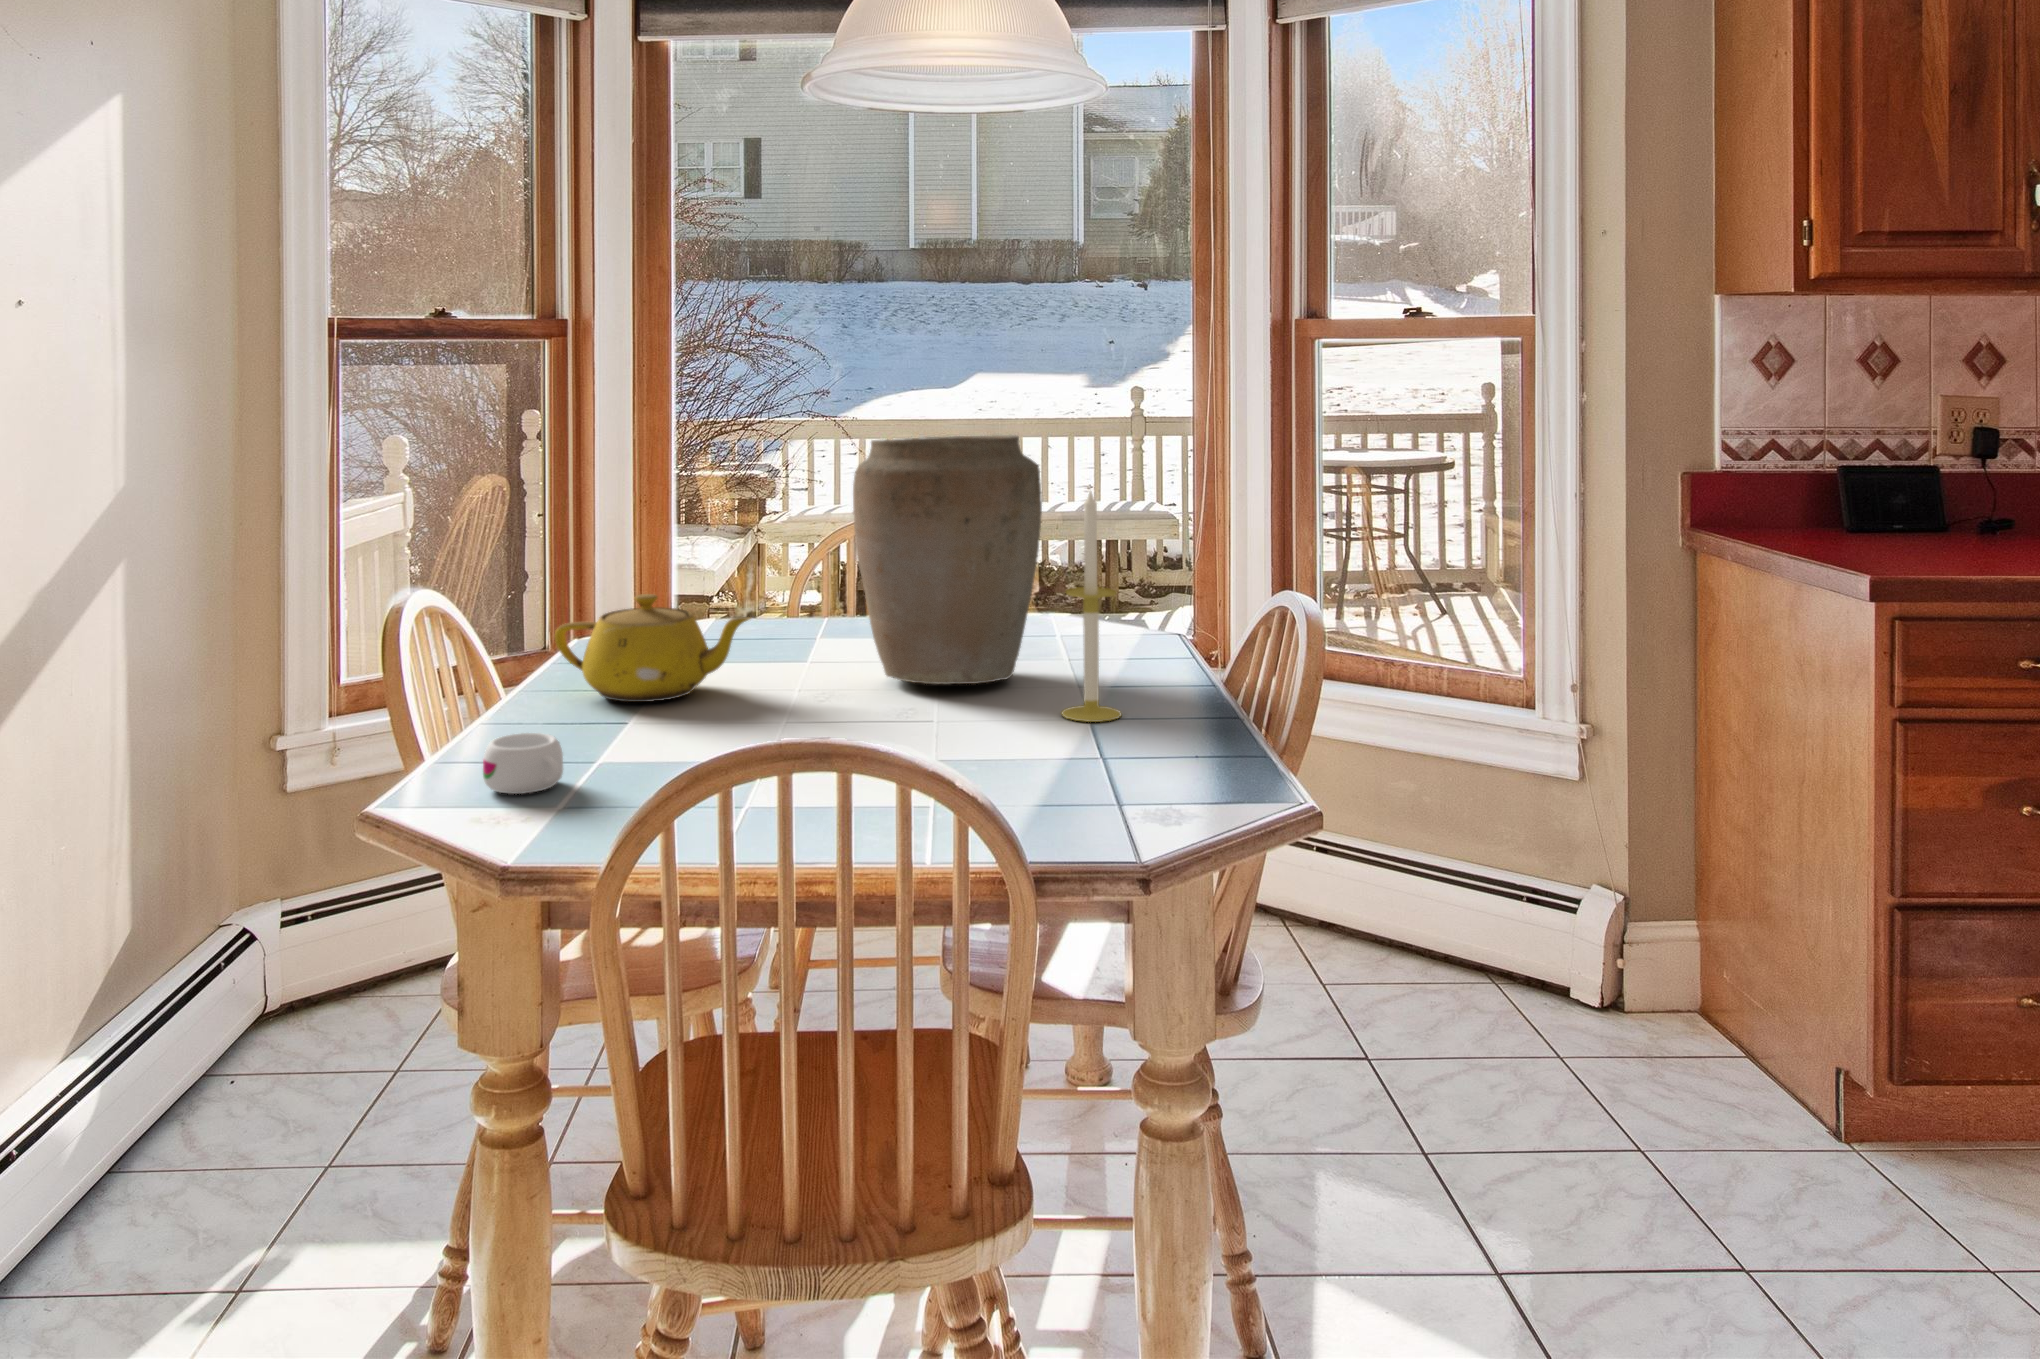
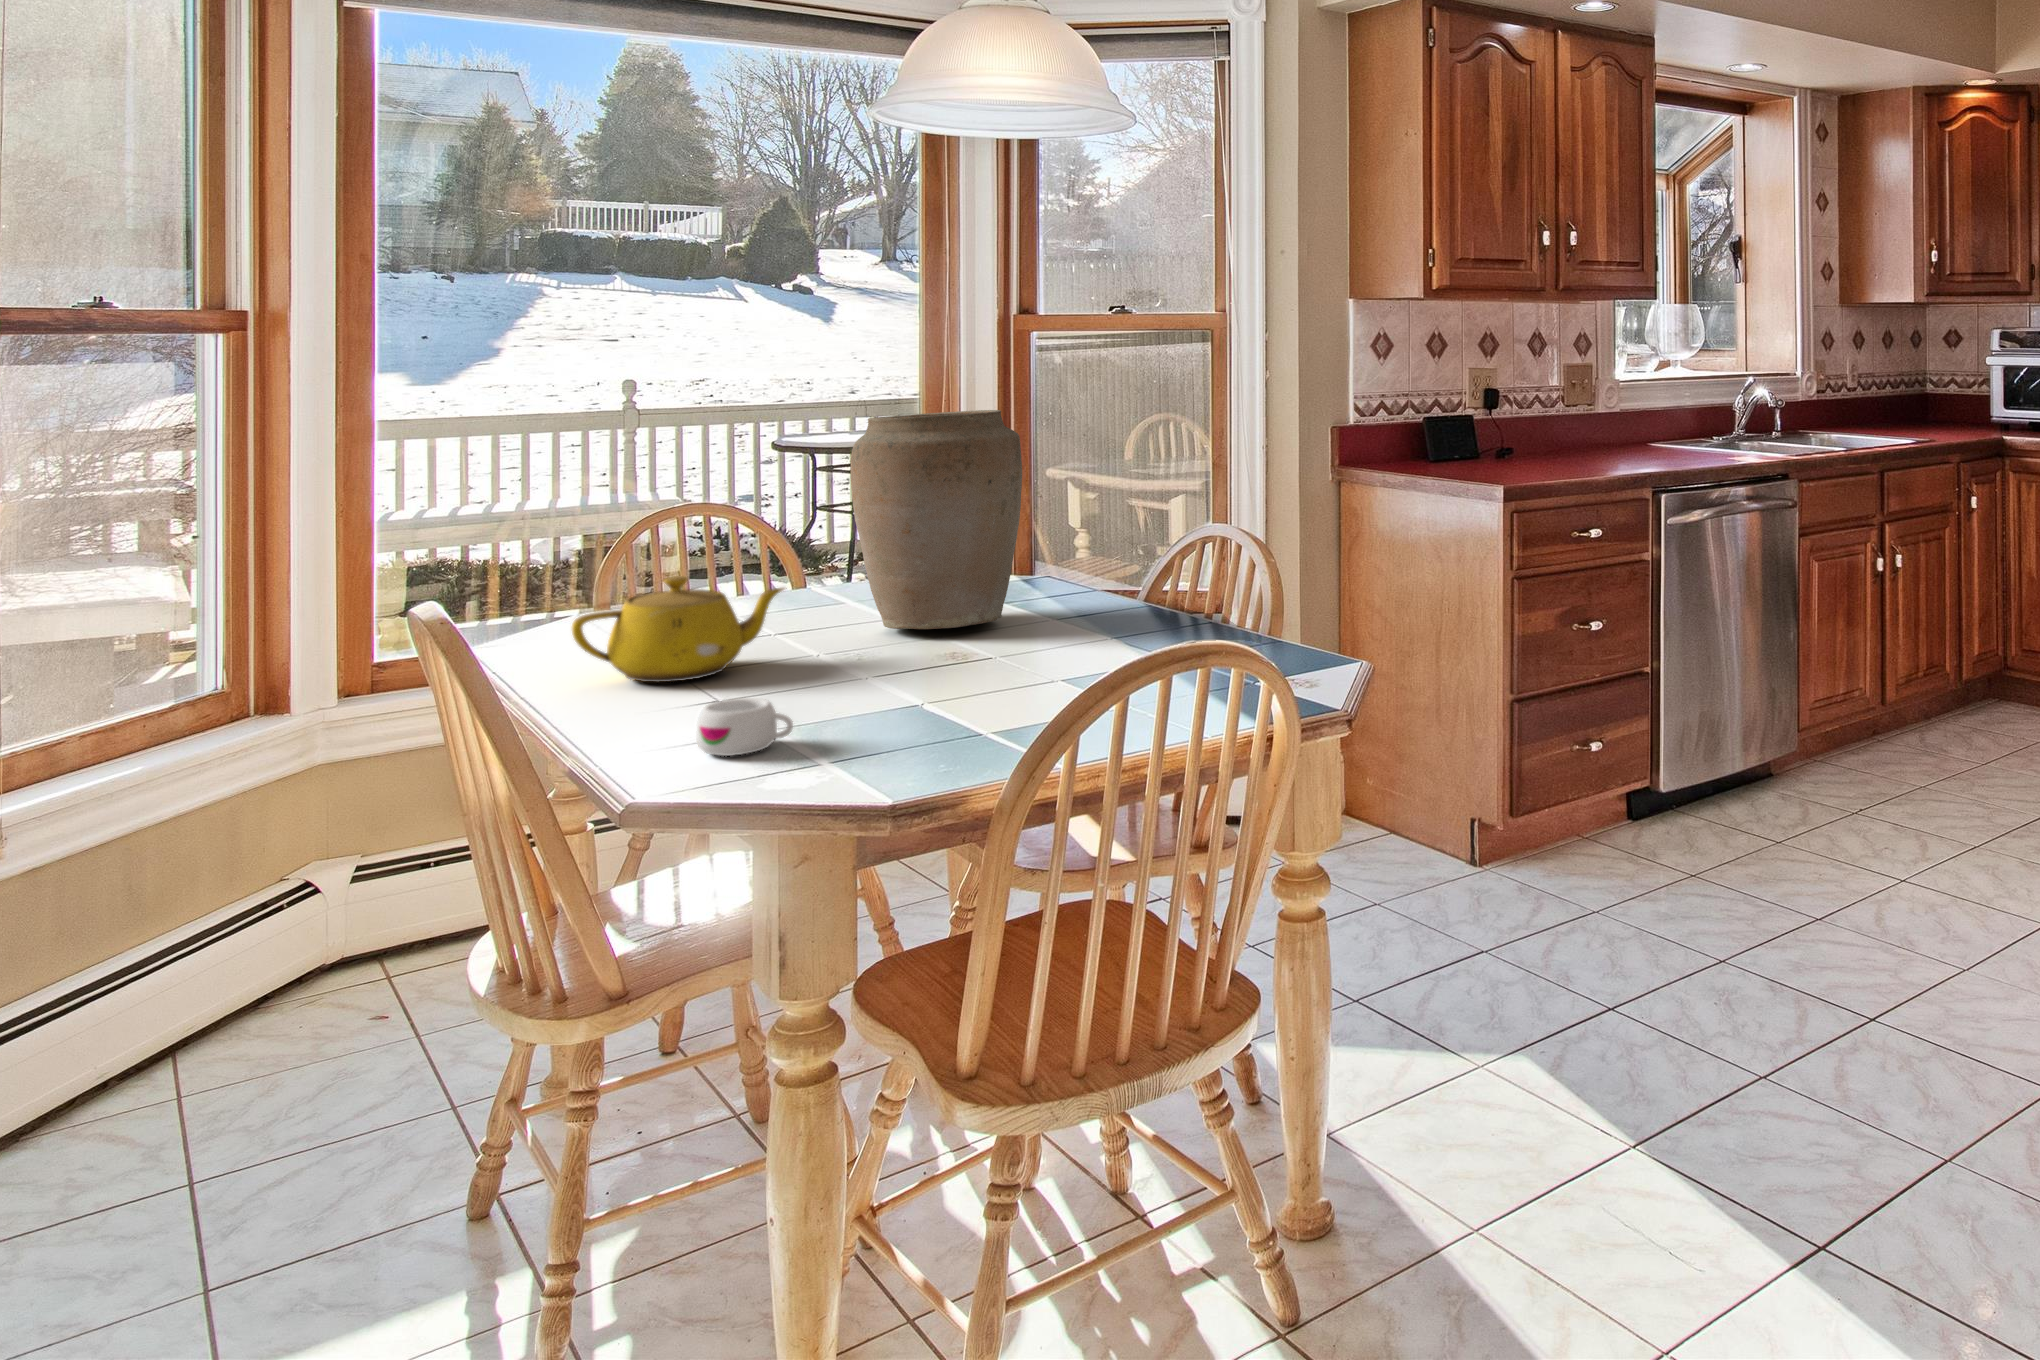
candle: present [1062,491,1121,722] -> none [1081,446,1131,636]

